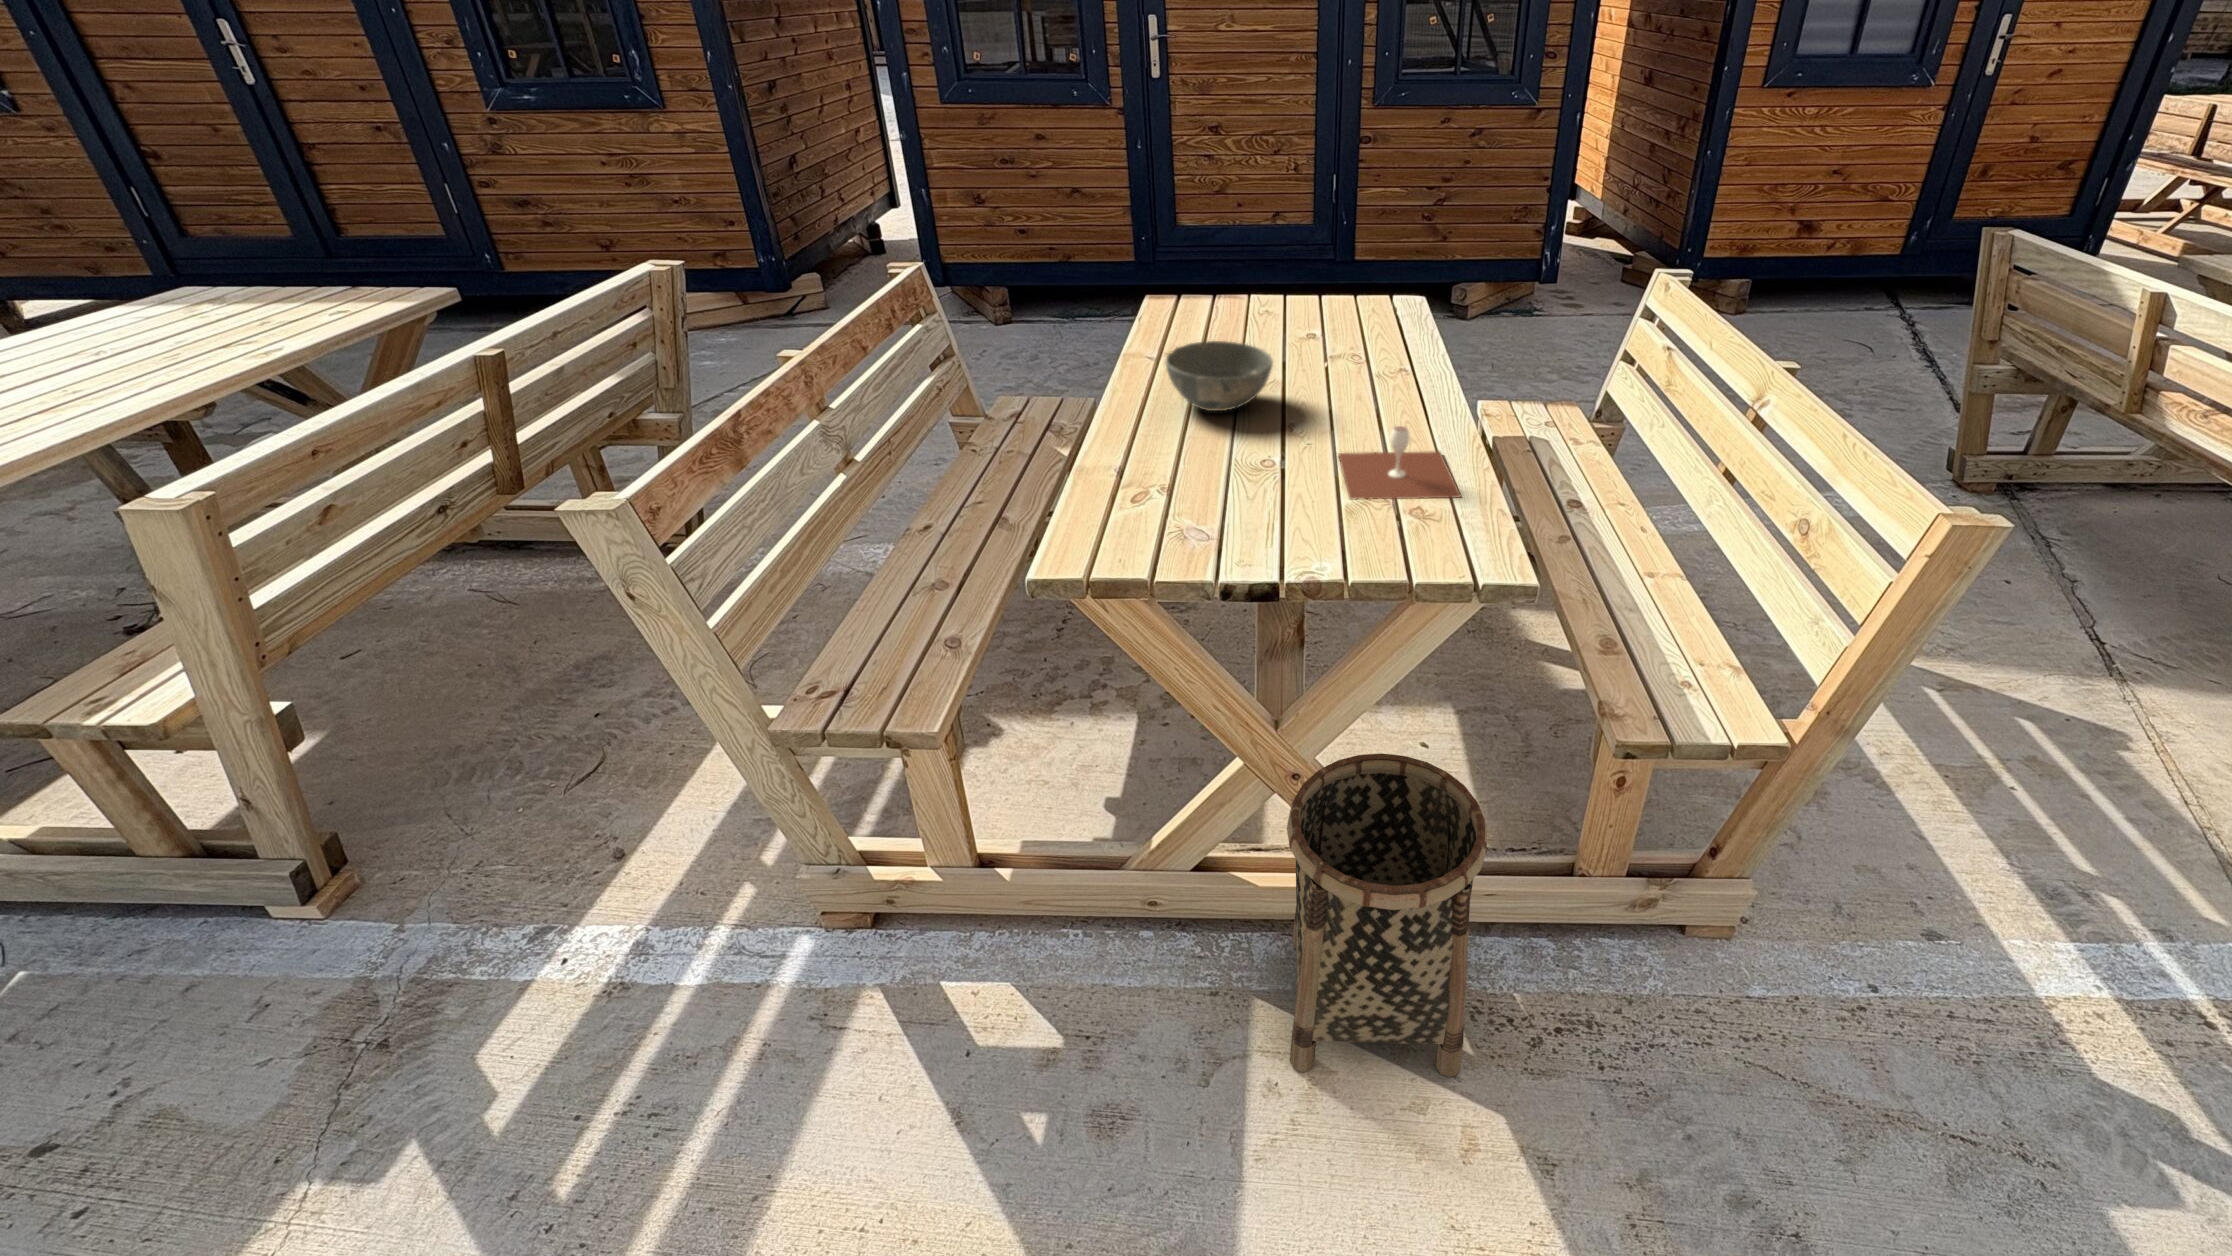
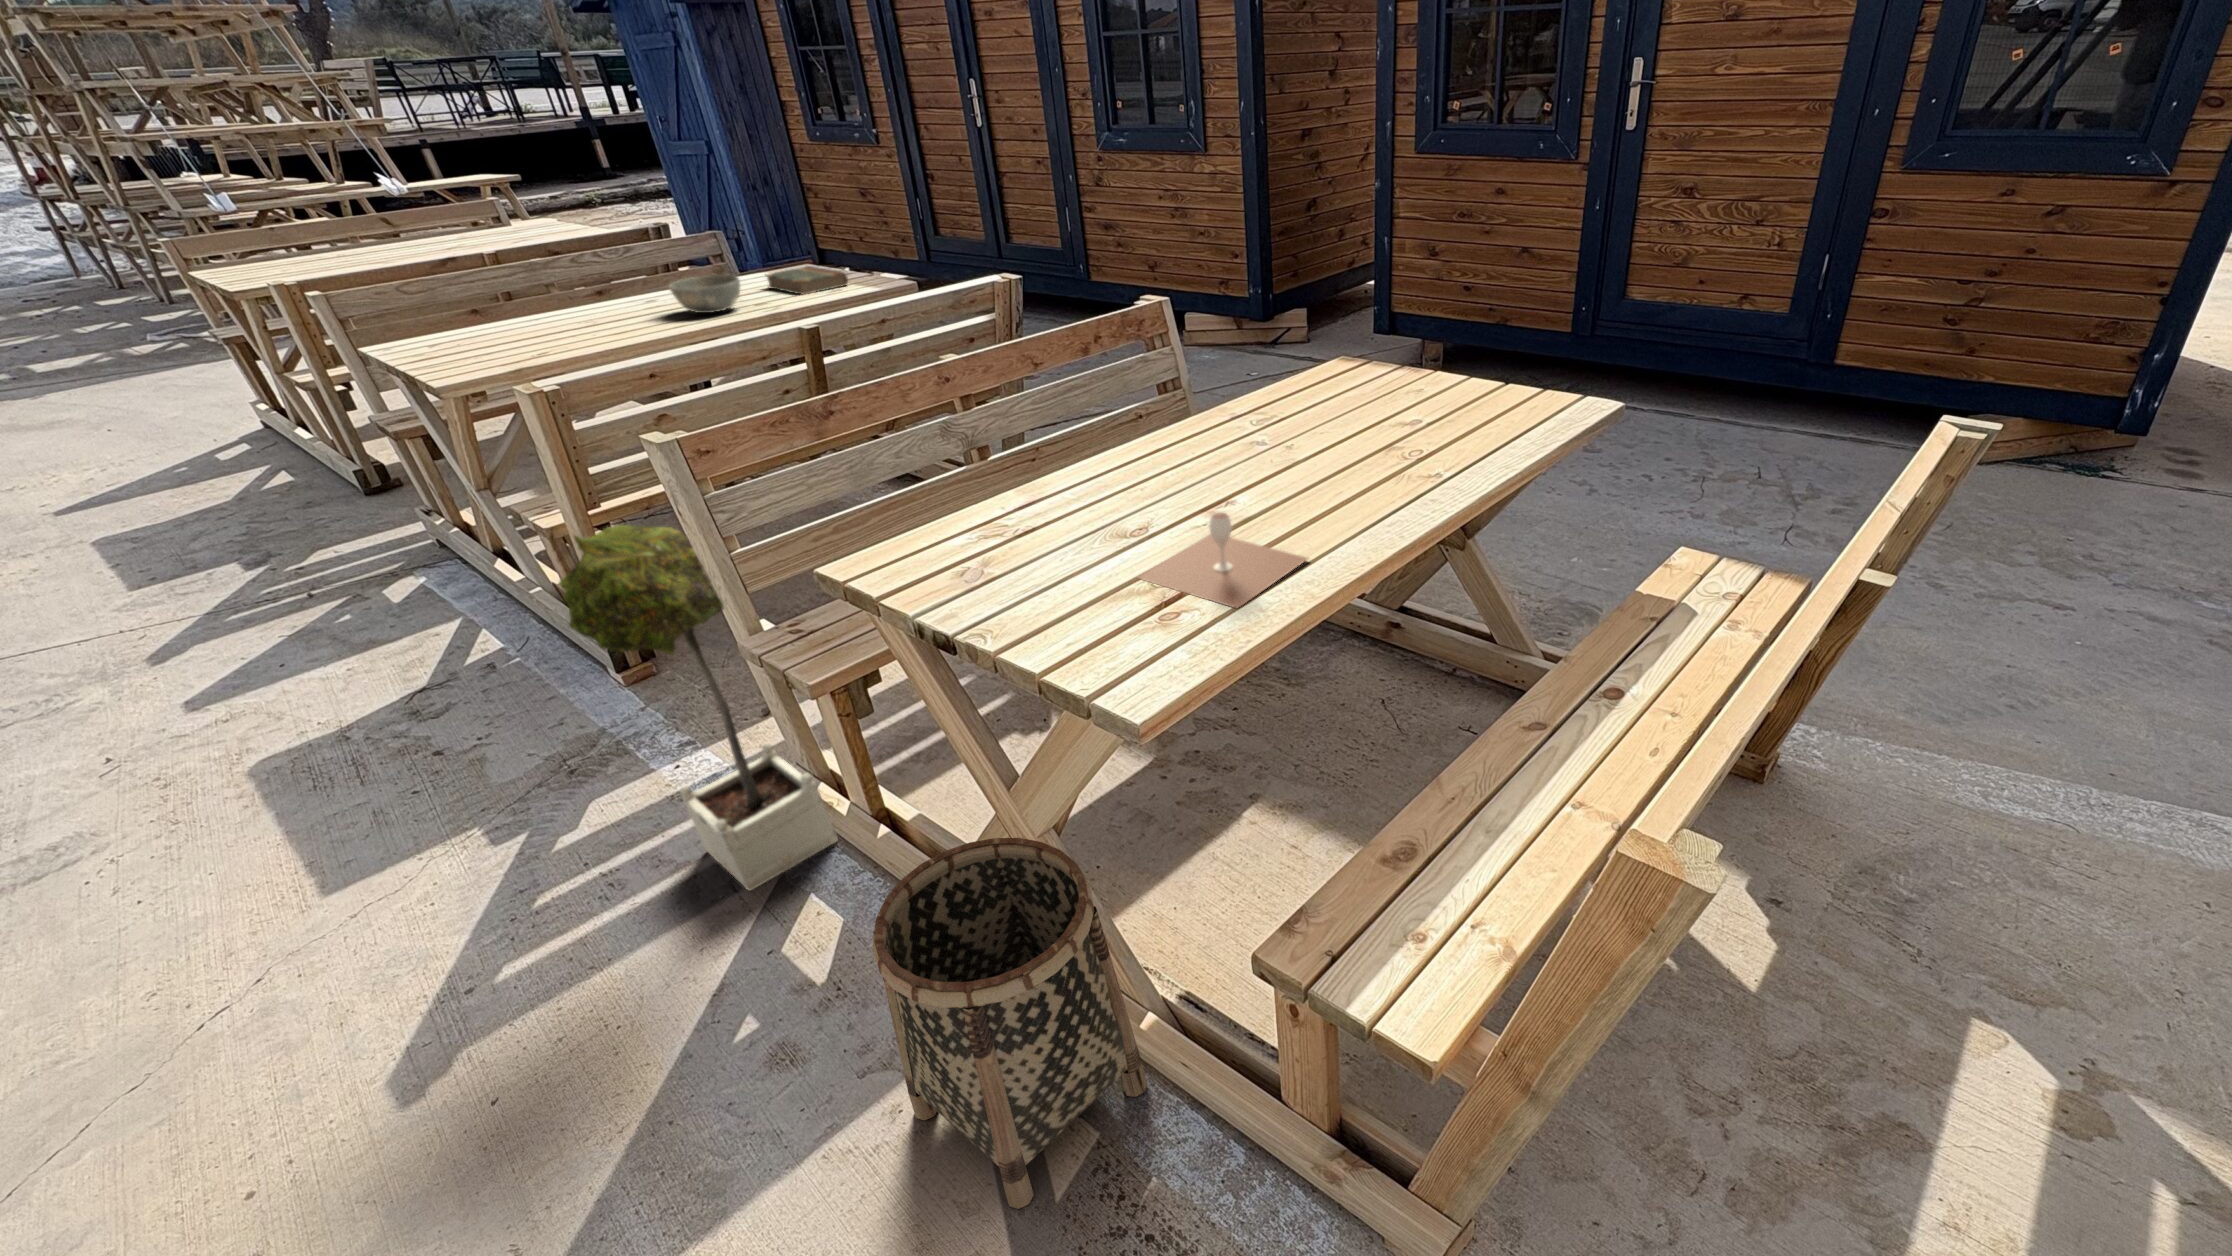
book: none [168,290,328,329] -> present [765,266,848,295]
bowl: present [1166,341,1273,411] -> present [669,274,740,313]
potted tree: none [602,610,918,1009] -> present [560,525,838,891]

